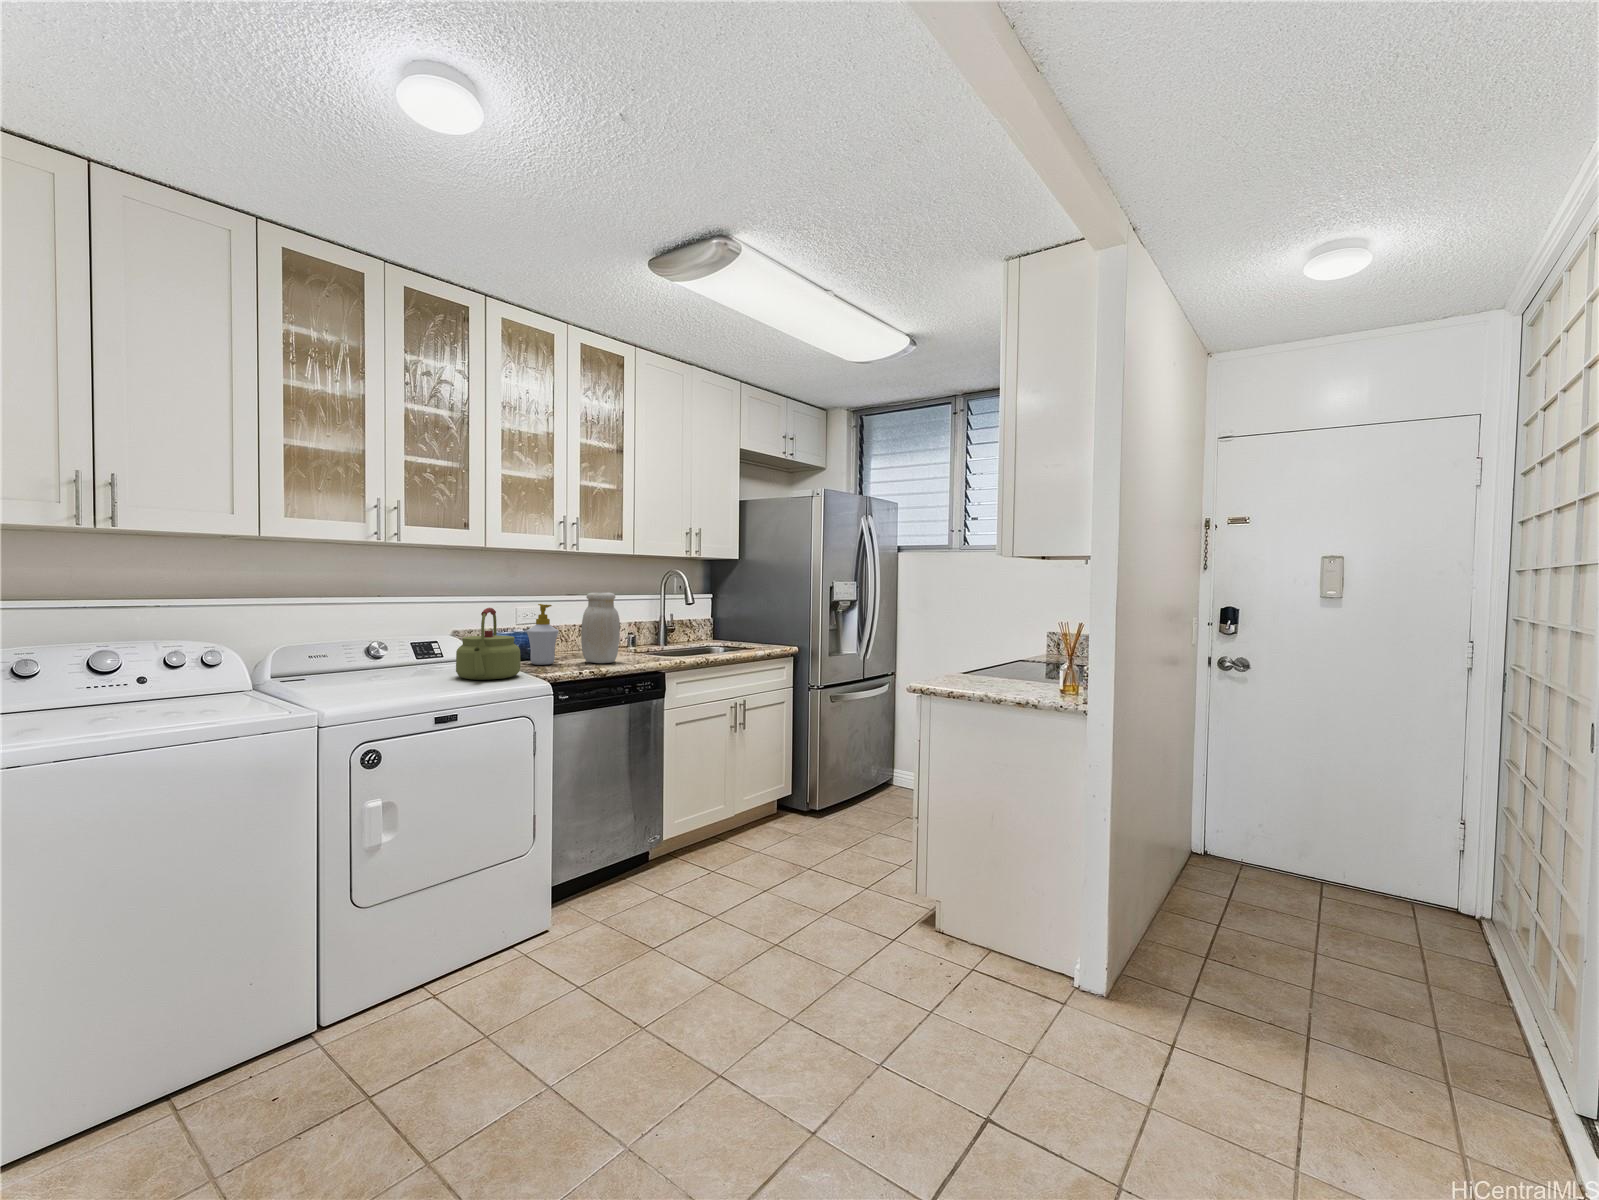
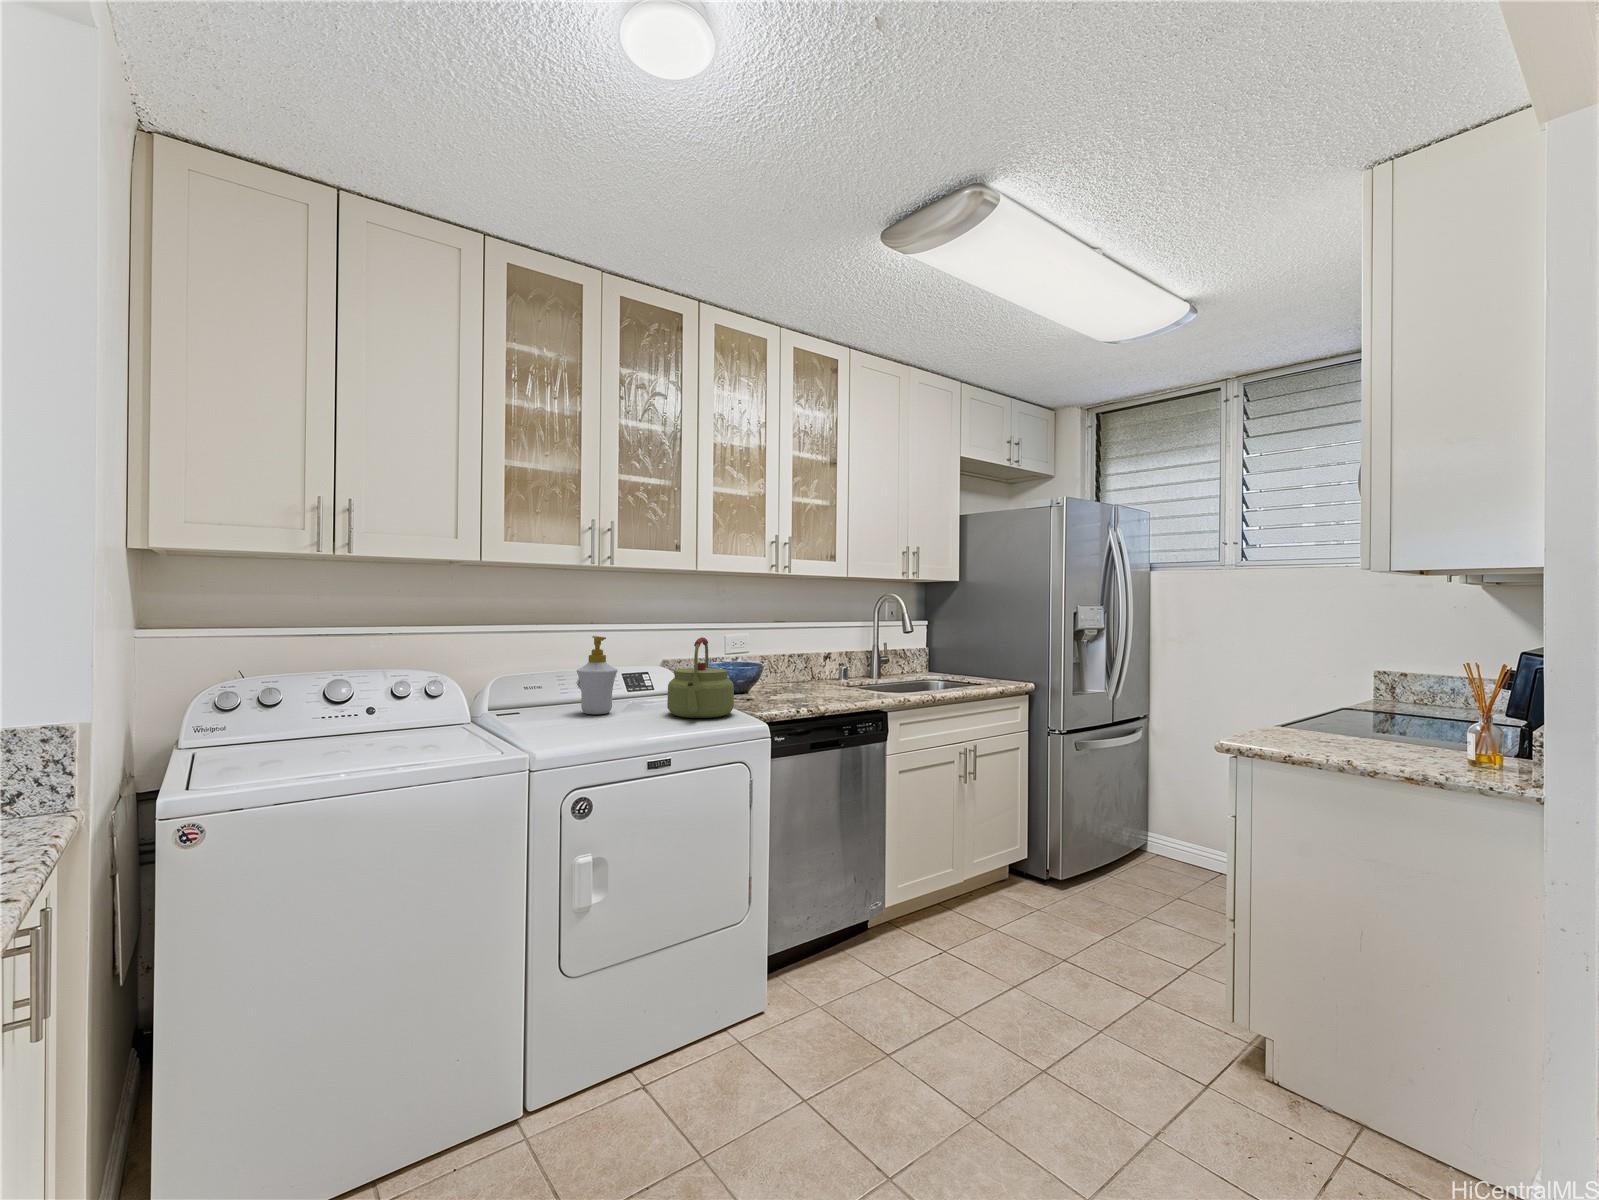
jar: present [581,592,620,663] -> none [795,620,836,700]
soap bottle: present [527,604,559,665] -> present [577,636,617,714]

